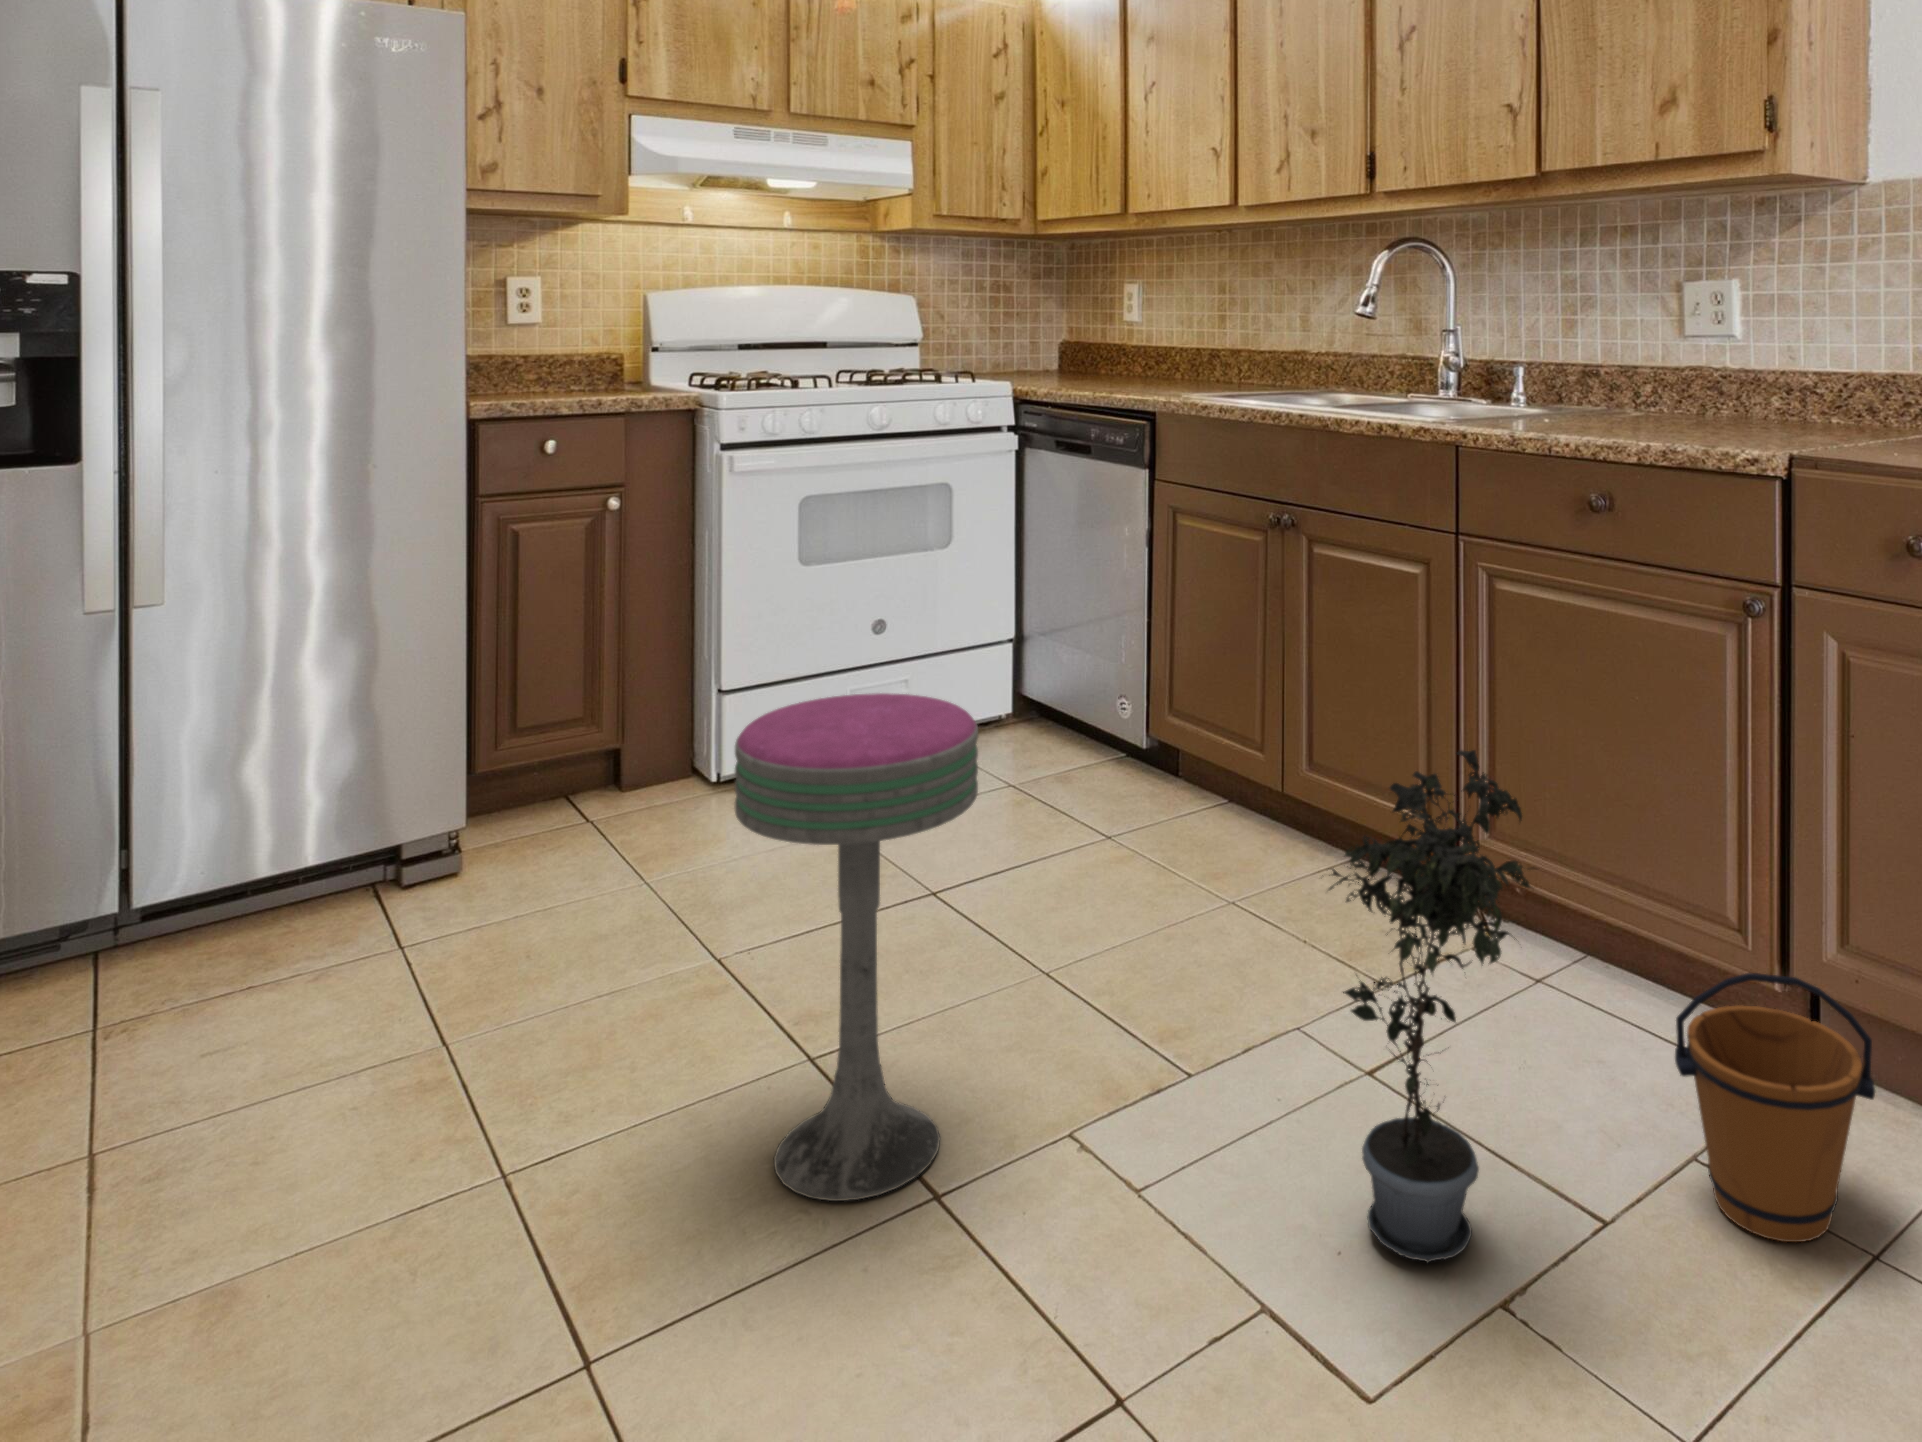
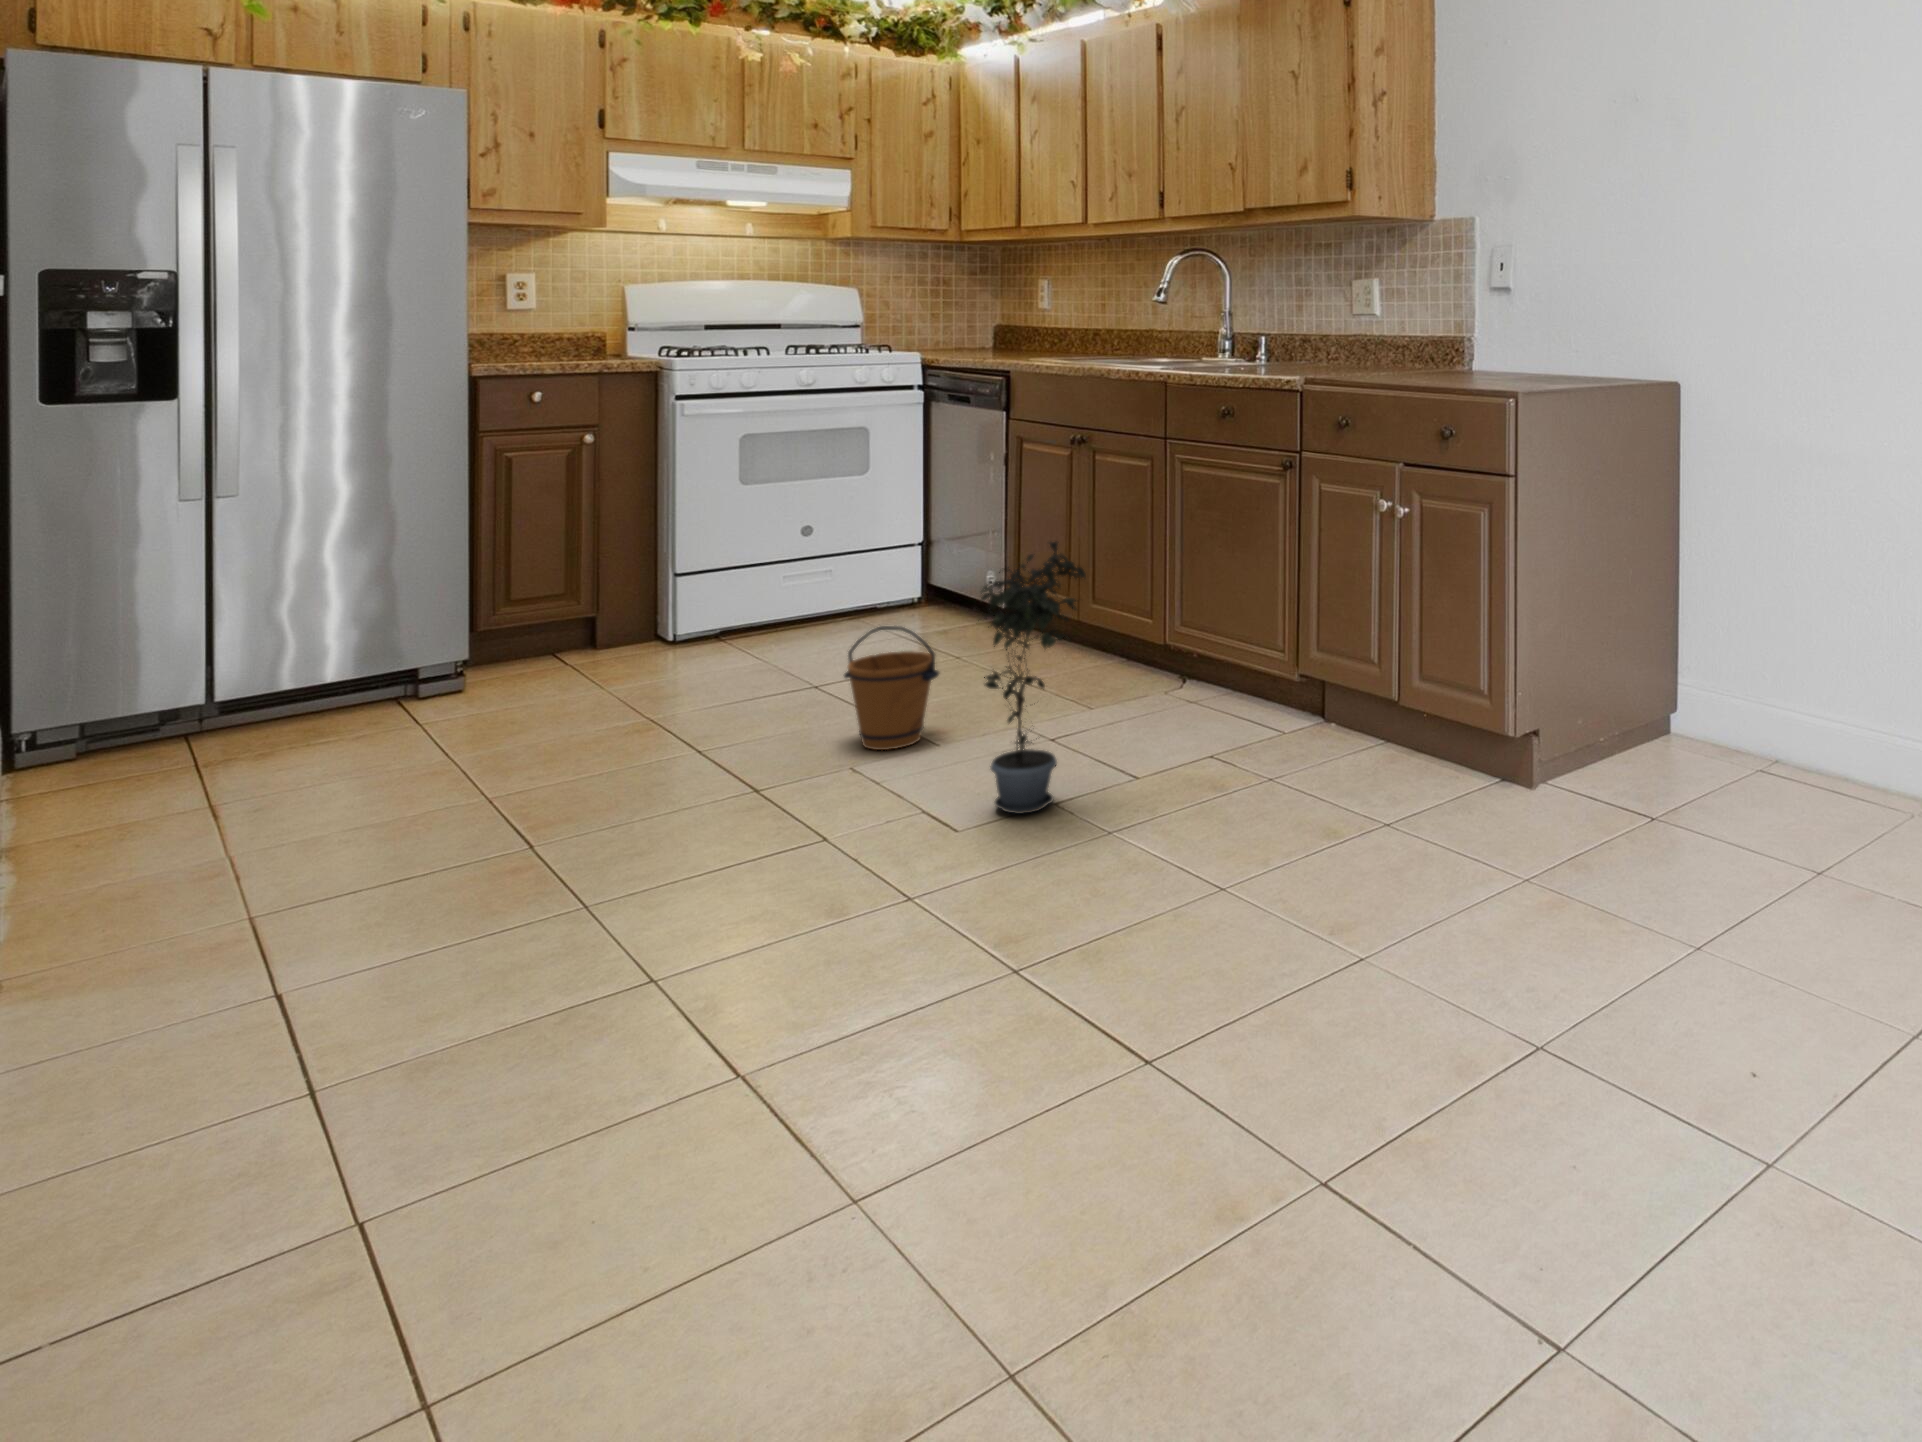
bar stool: present [735,693,978,1201] -> none [626,532,786,811]
bucket: present [1675,973,1875,1242] -> present [844,626,939,750]

